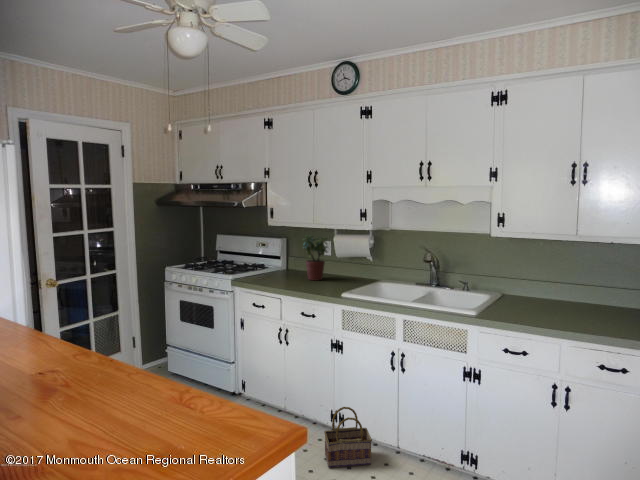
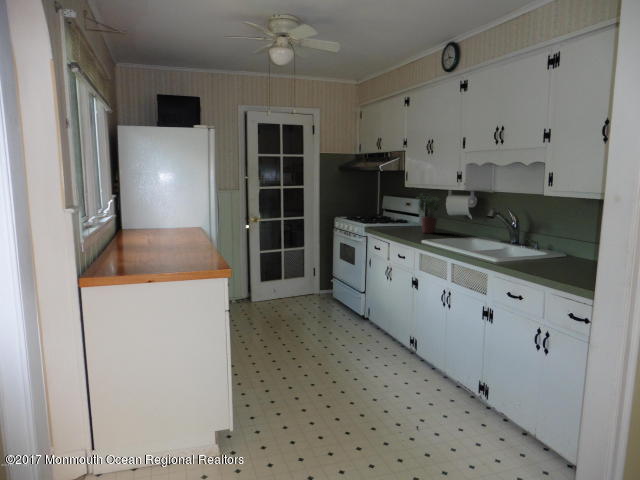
basket: present [324,407,372,468] -> none [384,329,424,376]

